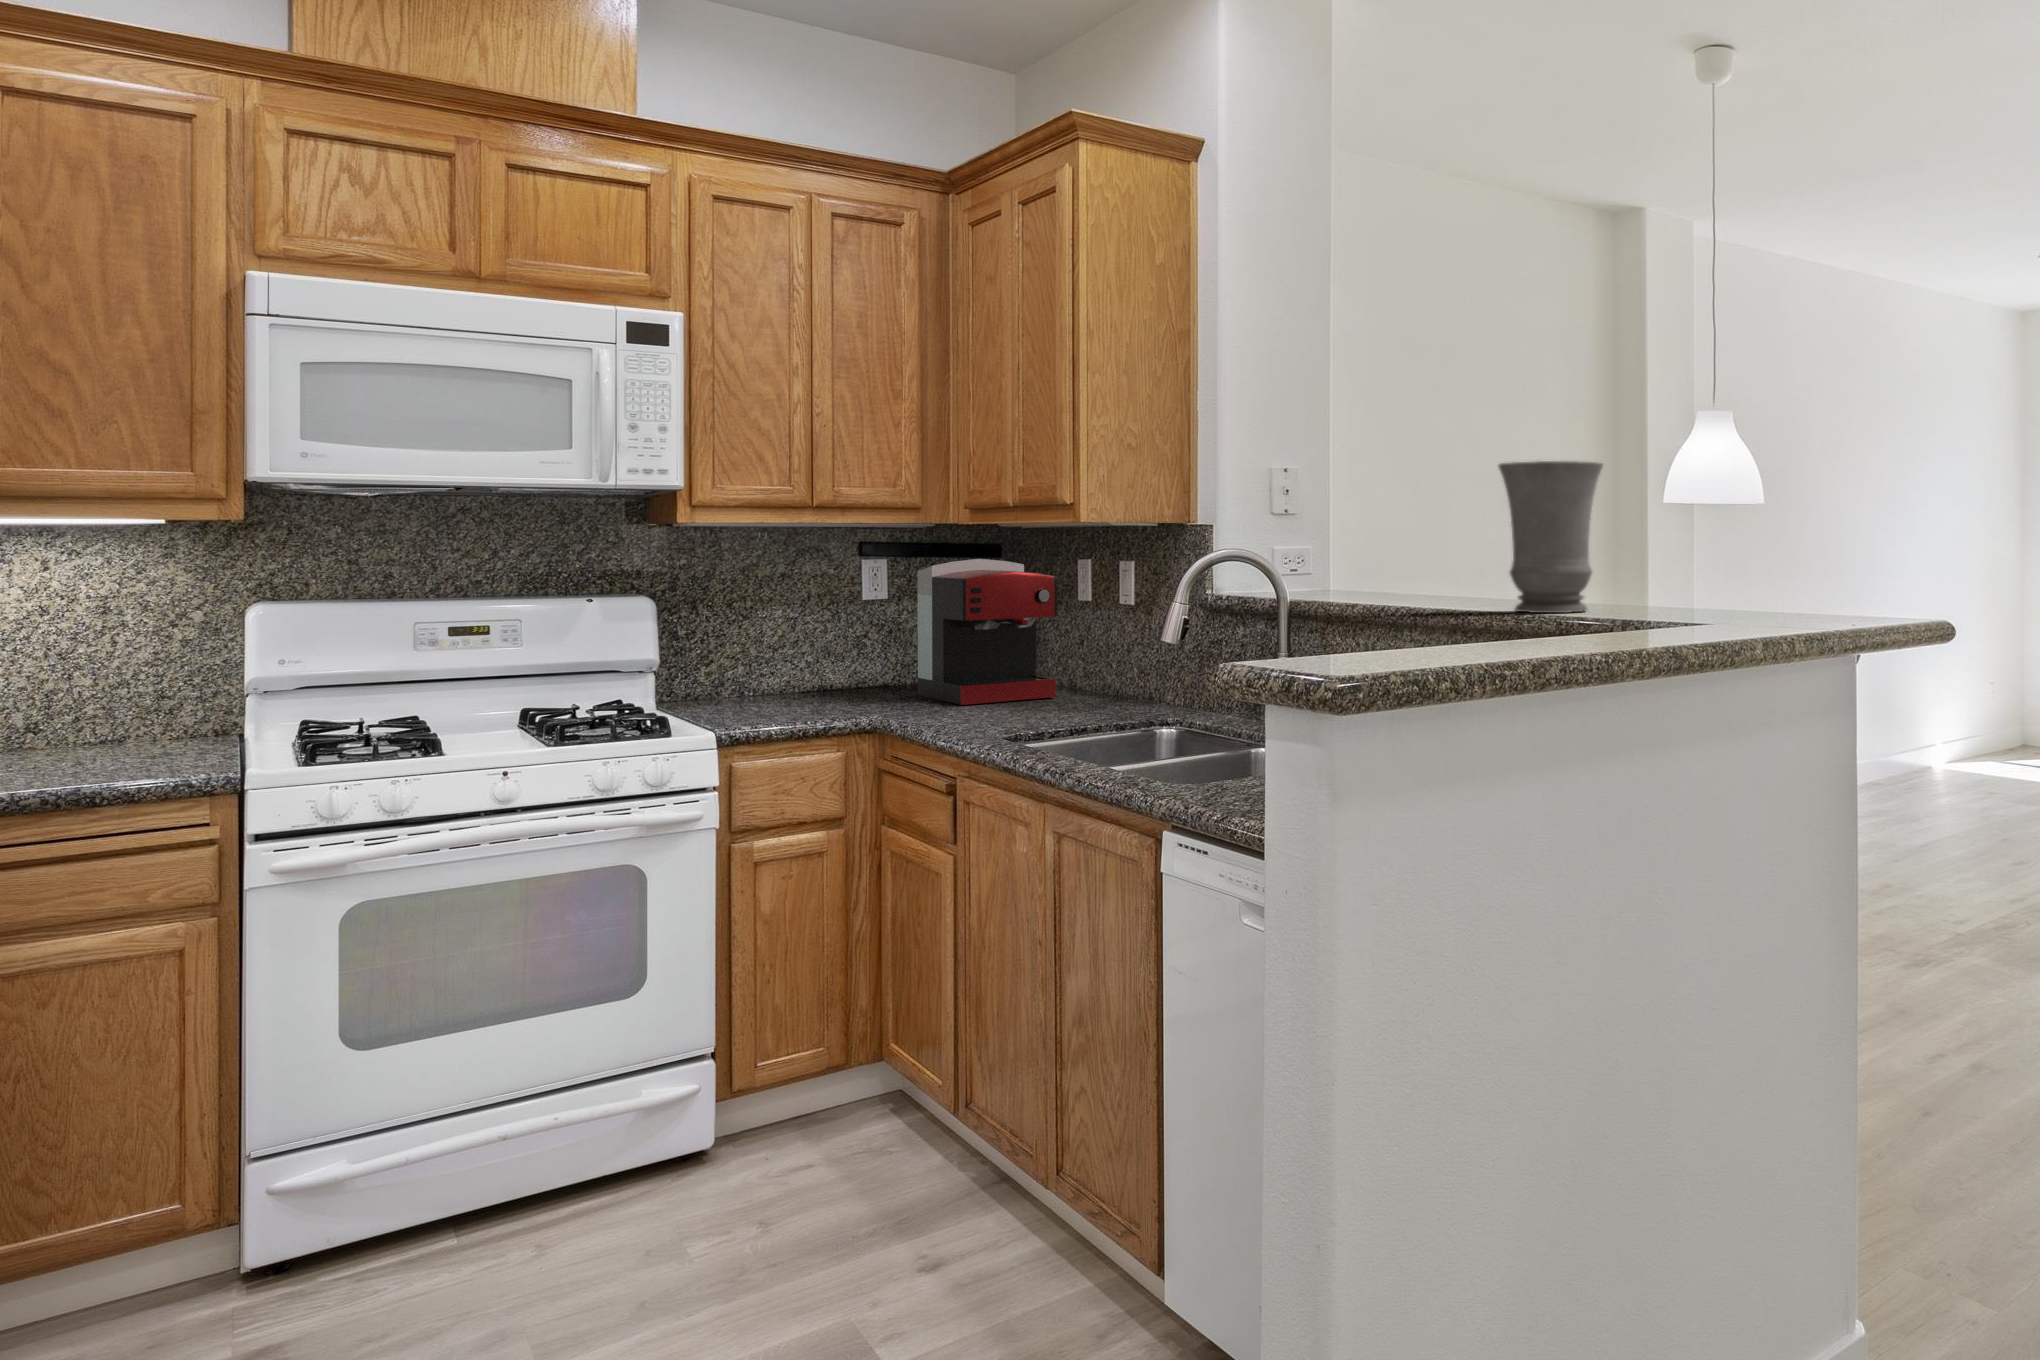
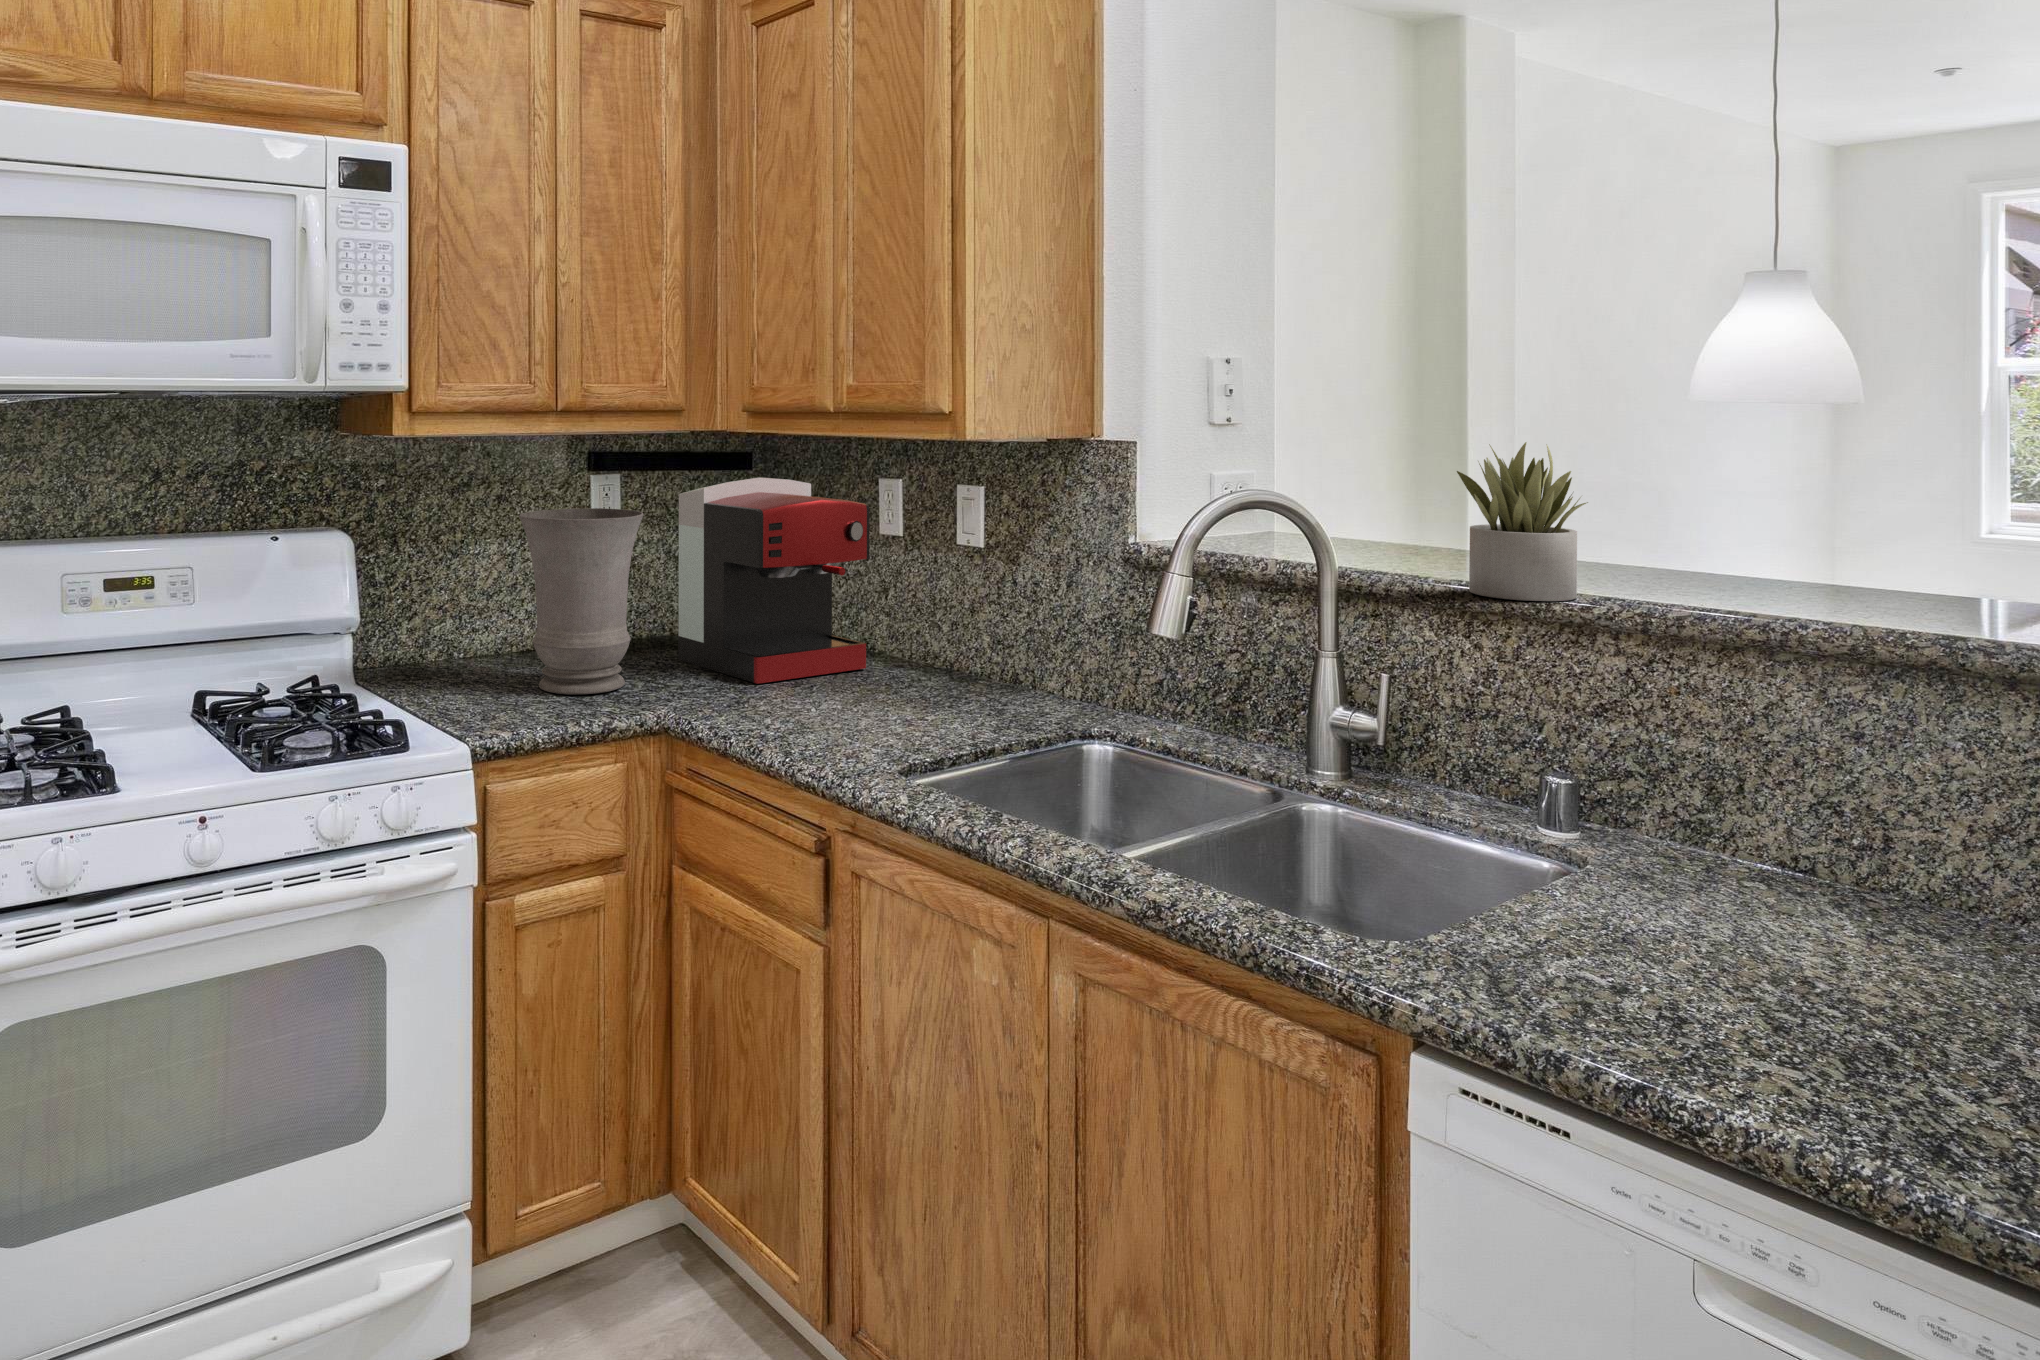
vase: present [1499,461,1603,613] -> present [519,508,644,694]
succulent plant: none [1371,515,1438,614] -> present [1457,442,1588,601]

